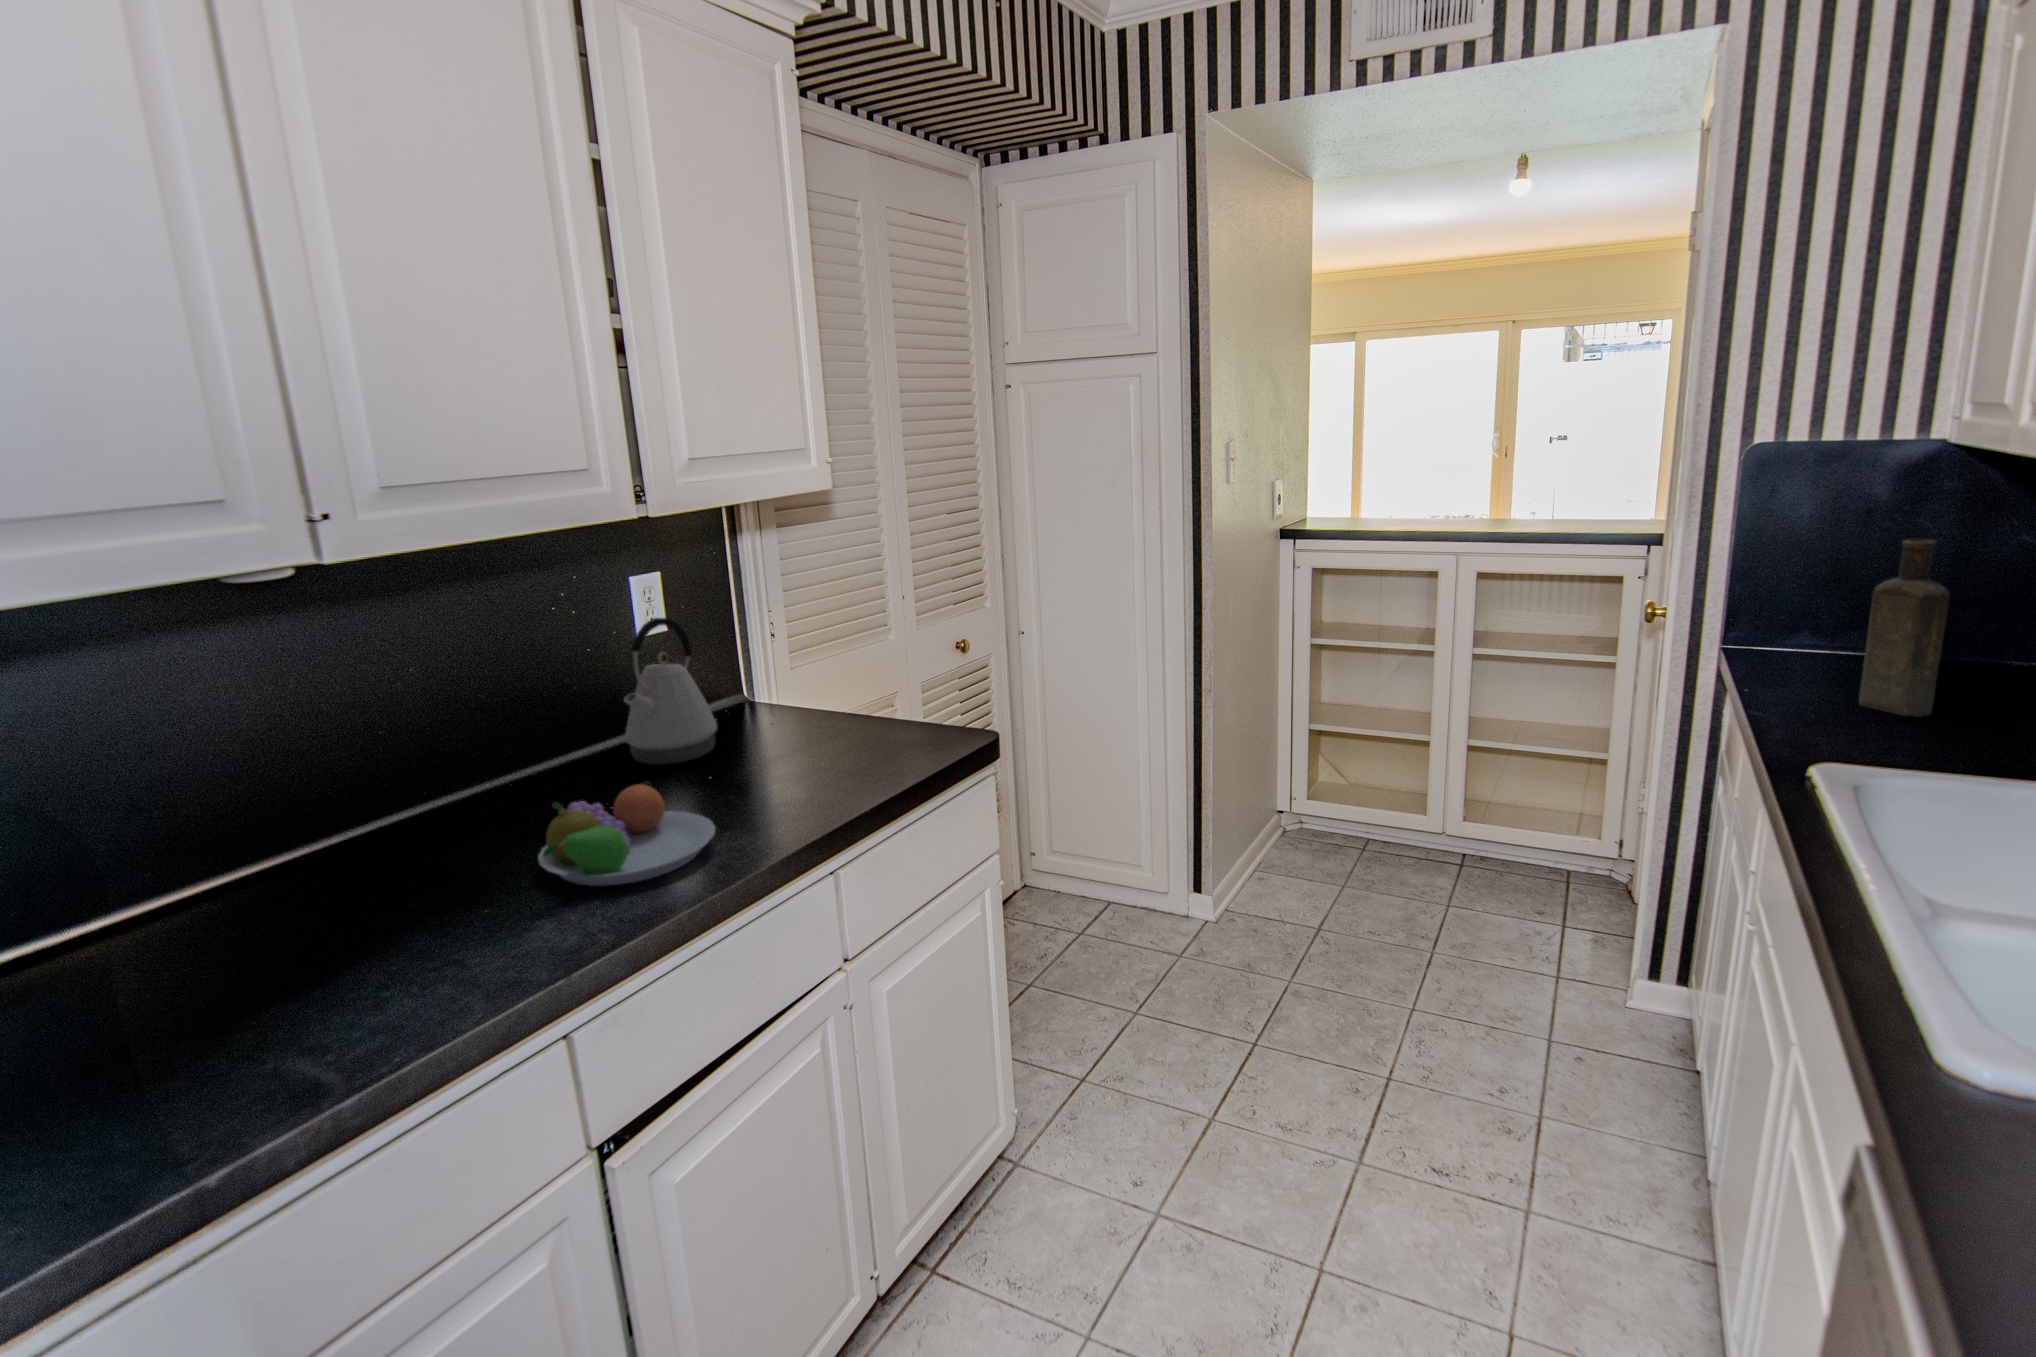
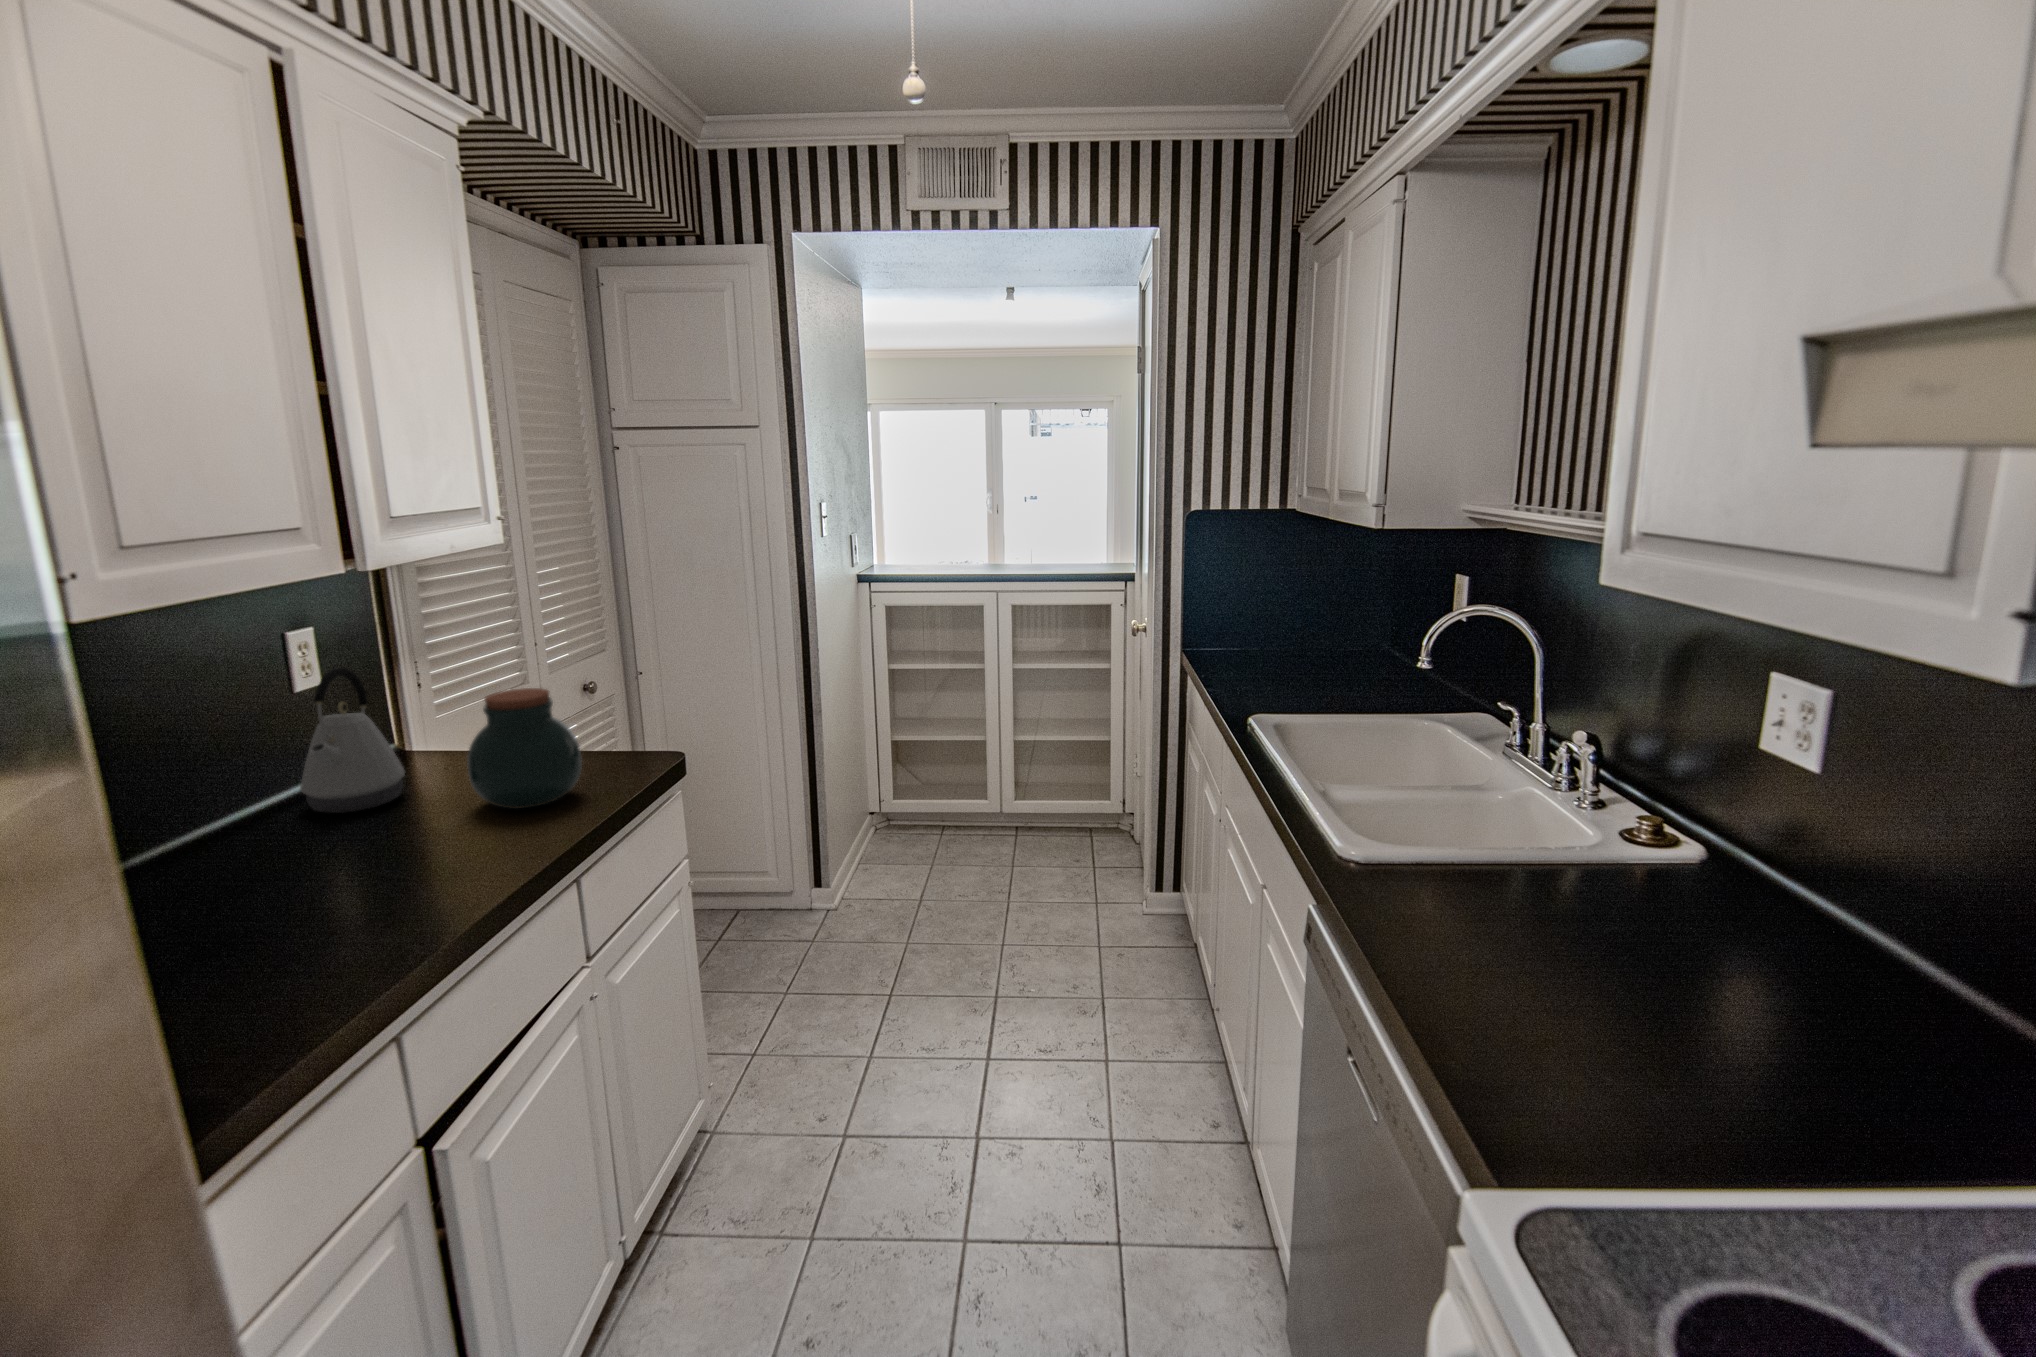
bottle: present [1859,539,1950,717] -> none [1264,574,1305,685]
jar: none [755,650,869,782] -> present [467,688,582,809]
fruit bowl: present [538,782,715,886] -> none [285,818,473,916]

